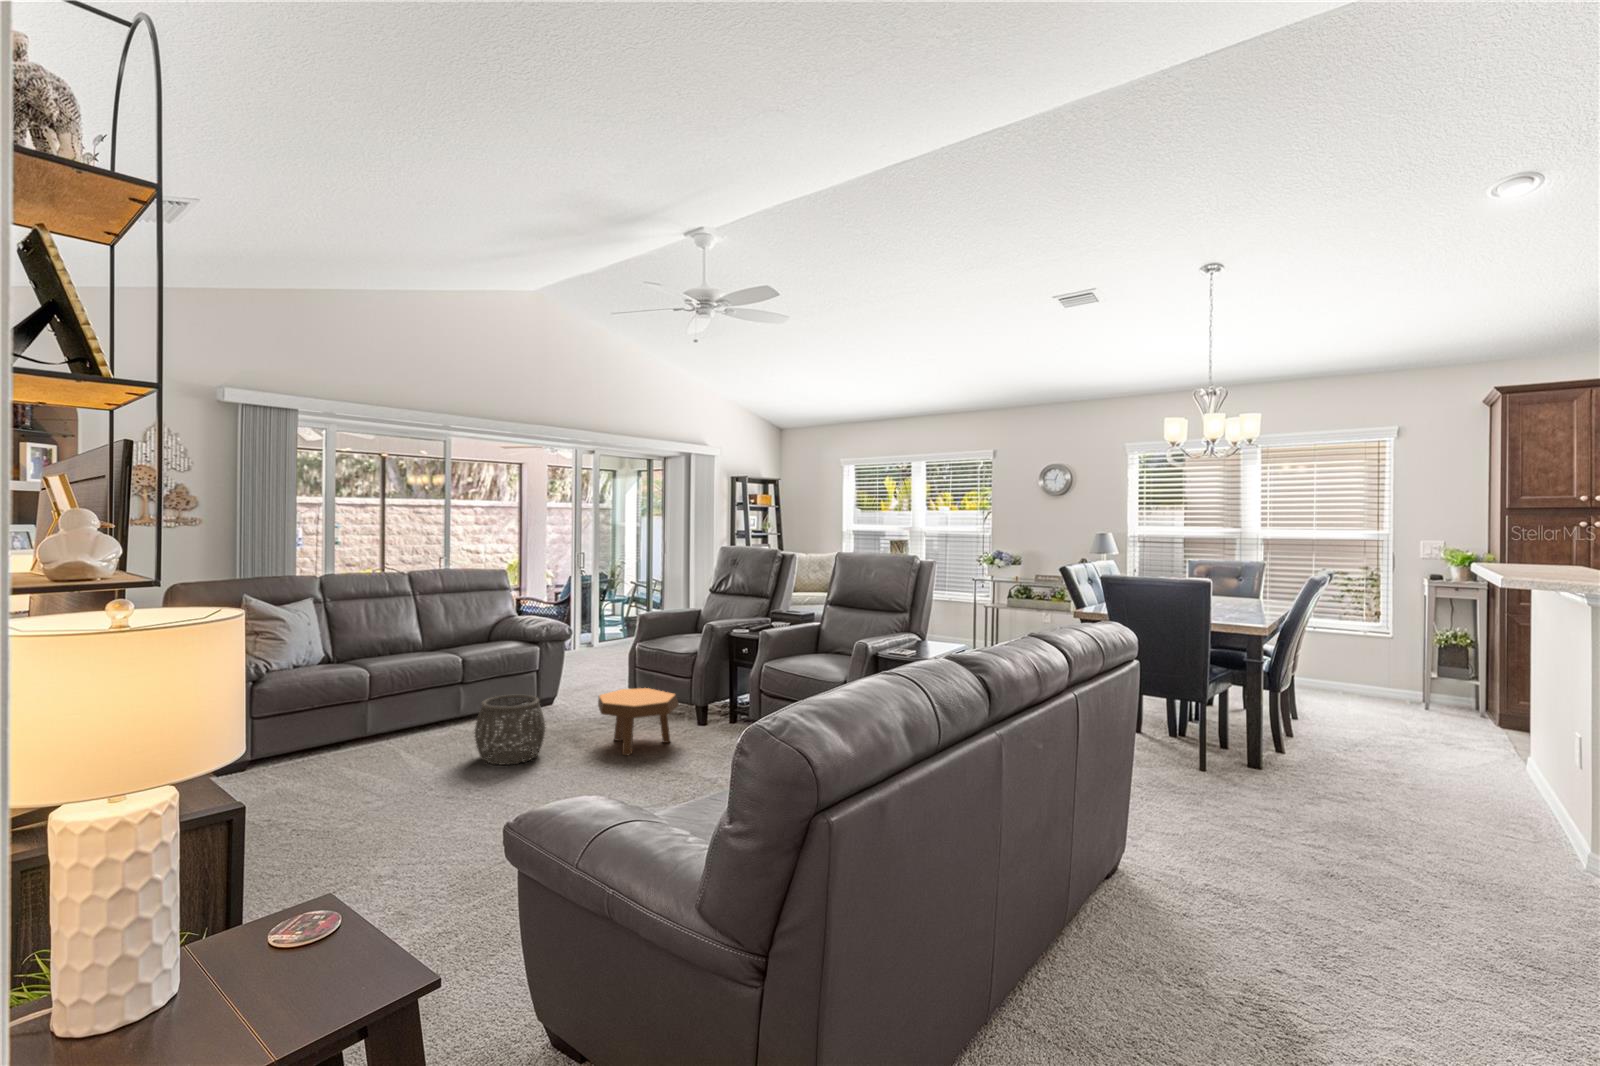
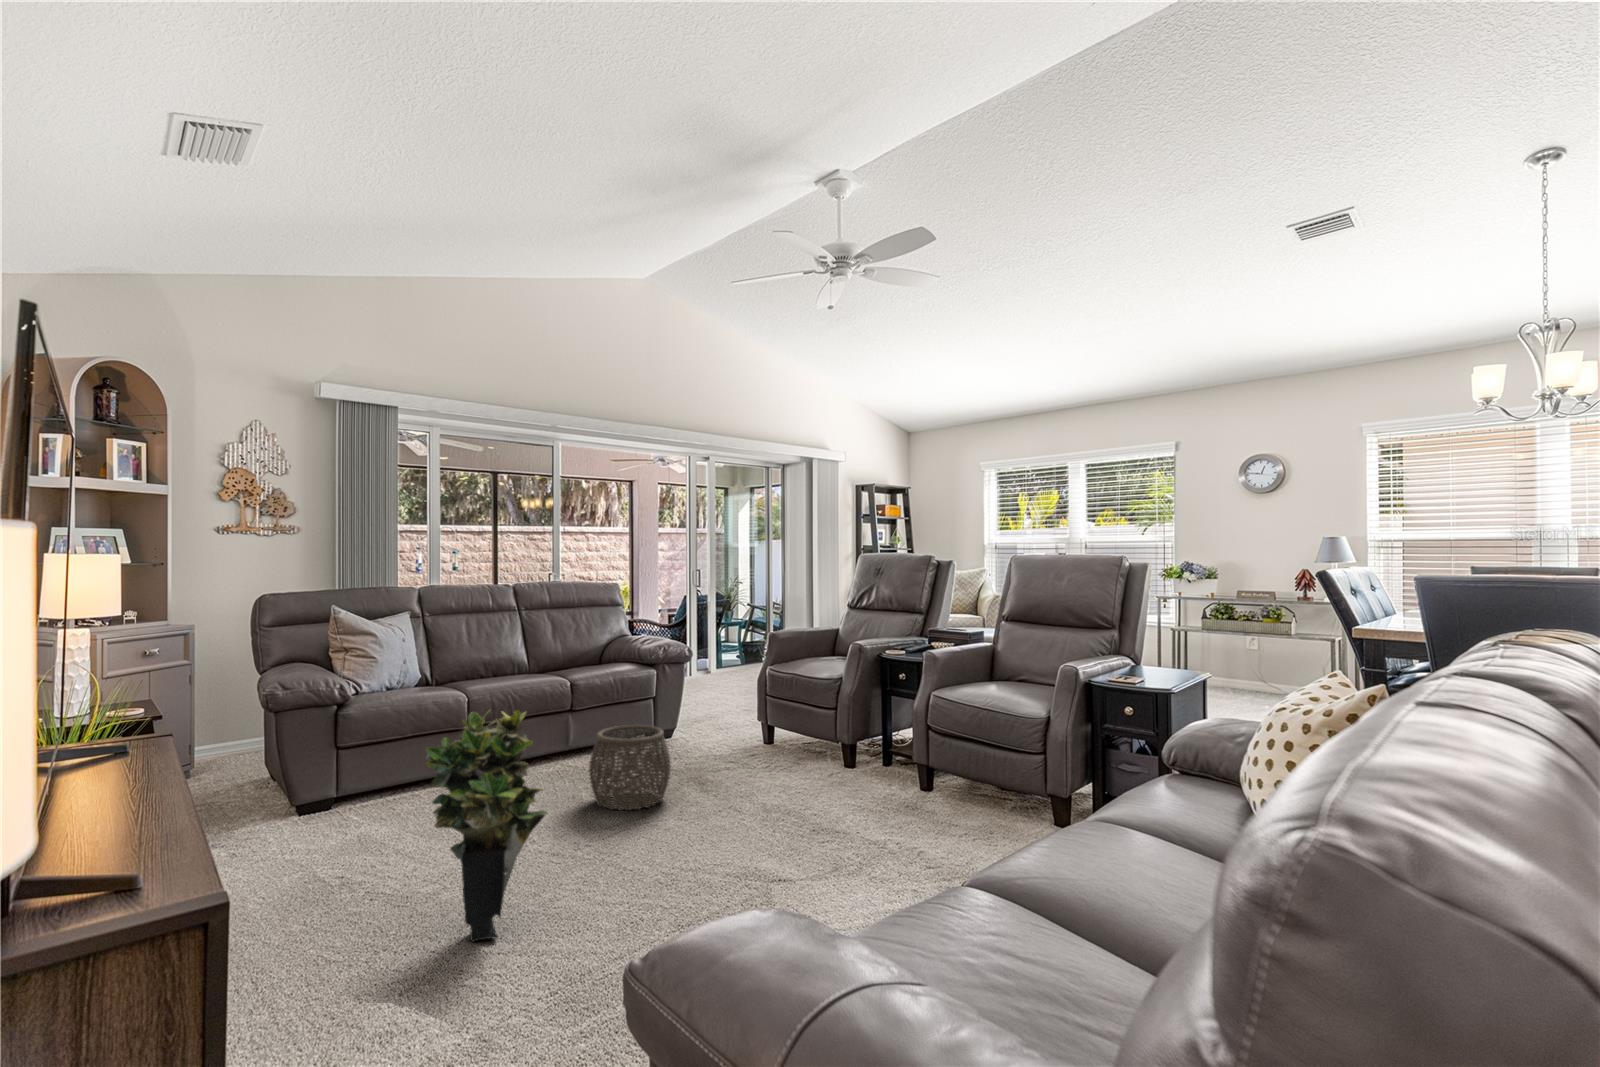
potted plant: none [334,686,436,867] -> present [426,710,547,942]
footstool: present [598,688,679,755] -> none [731,720,828,802]

